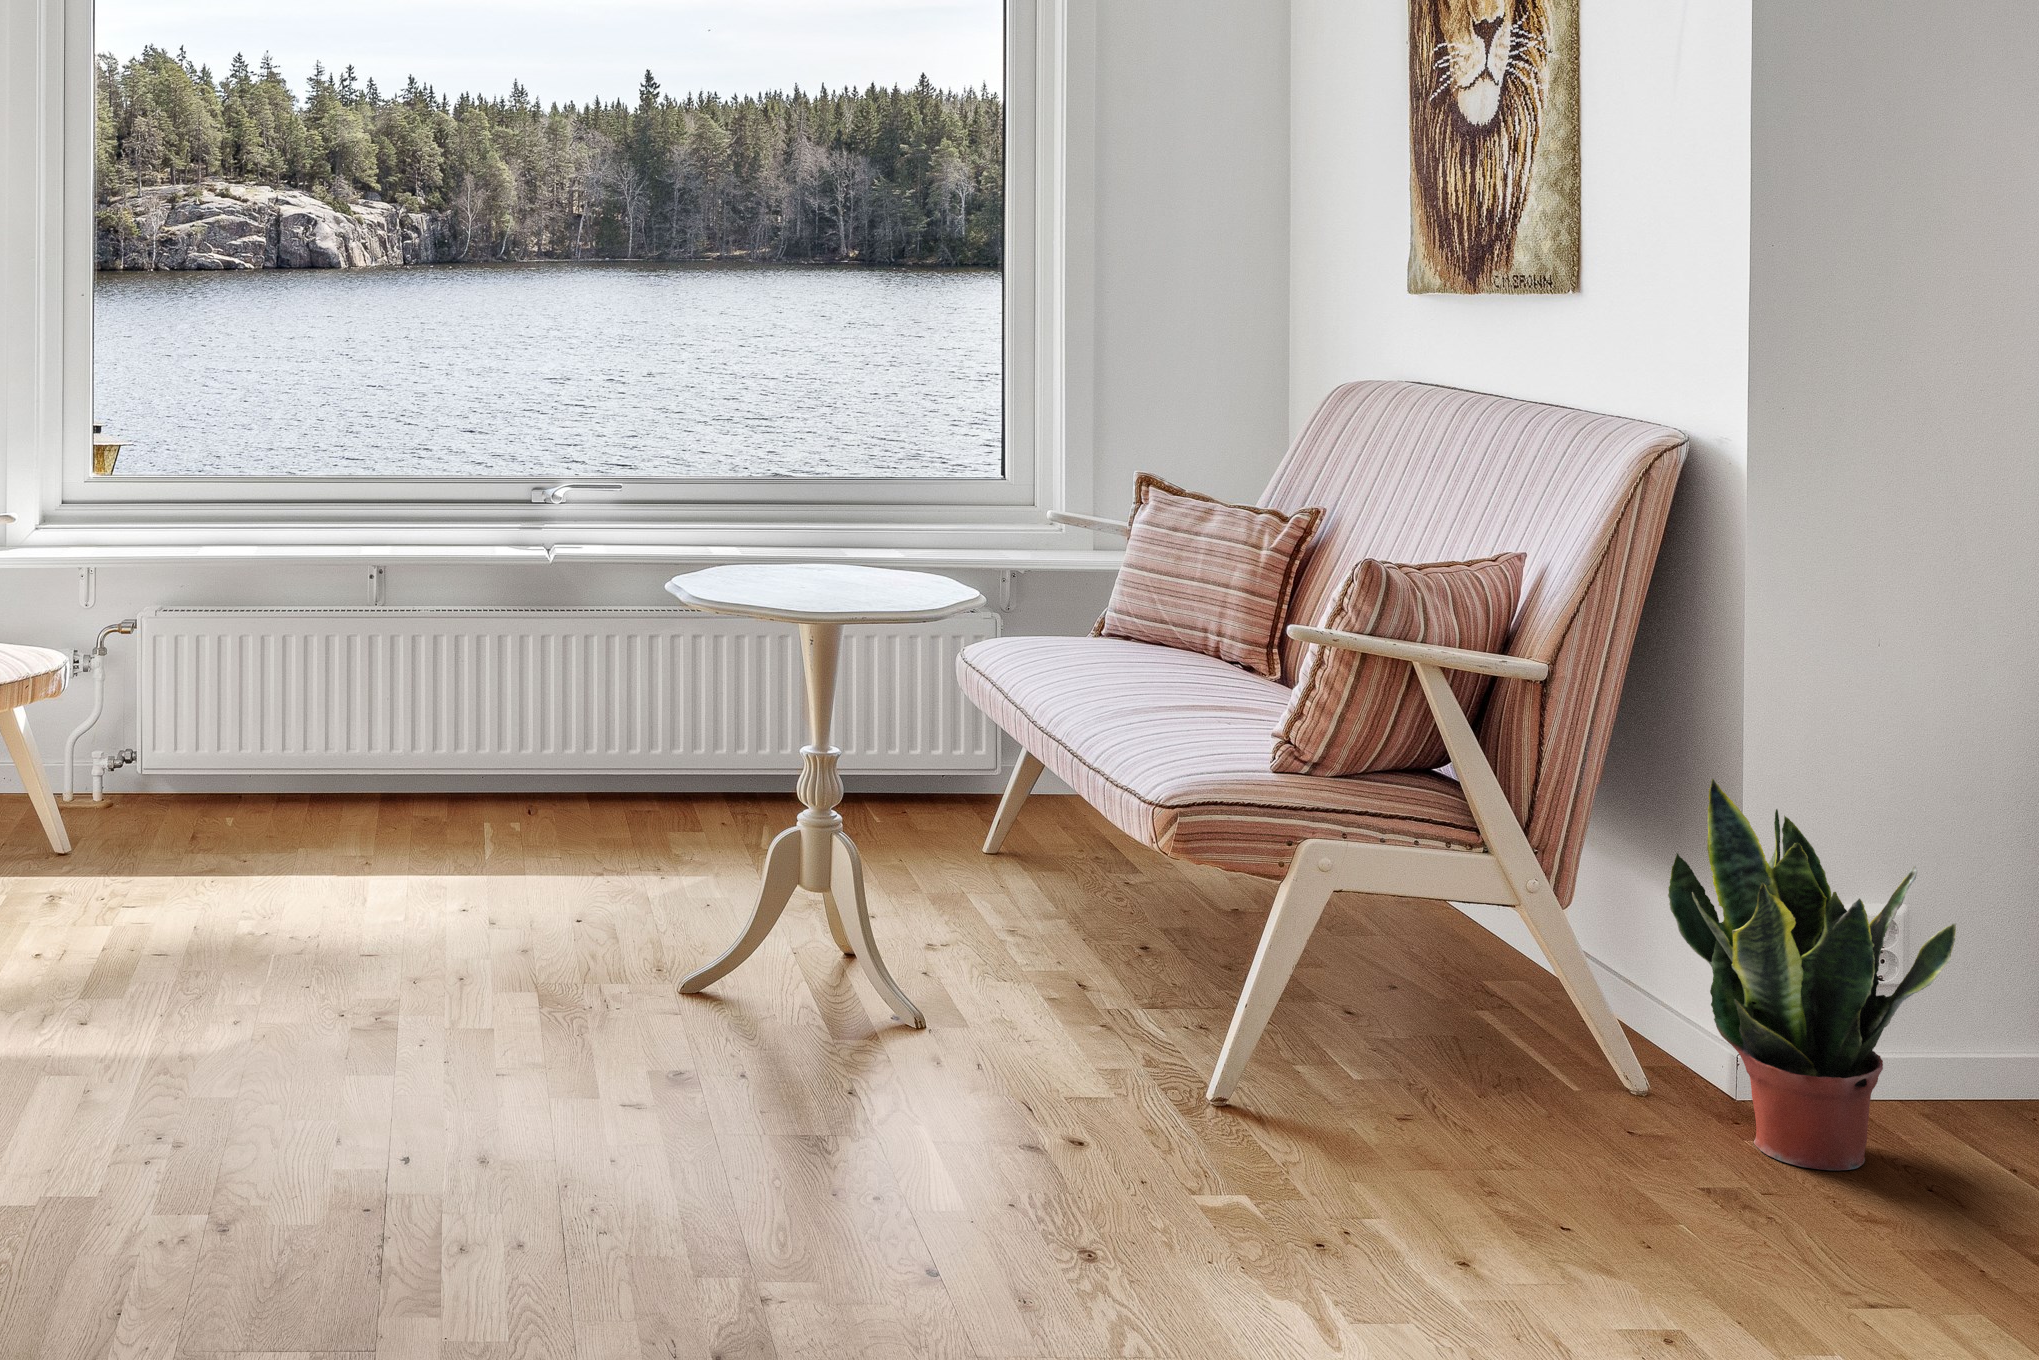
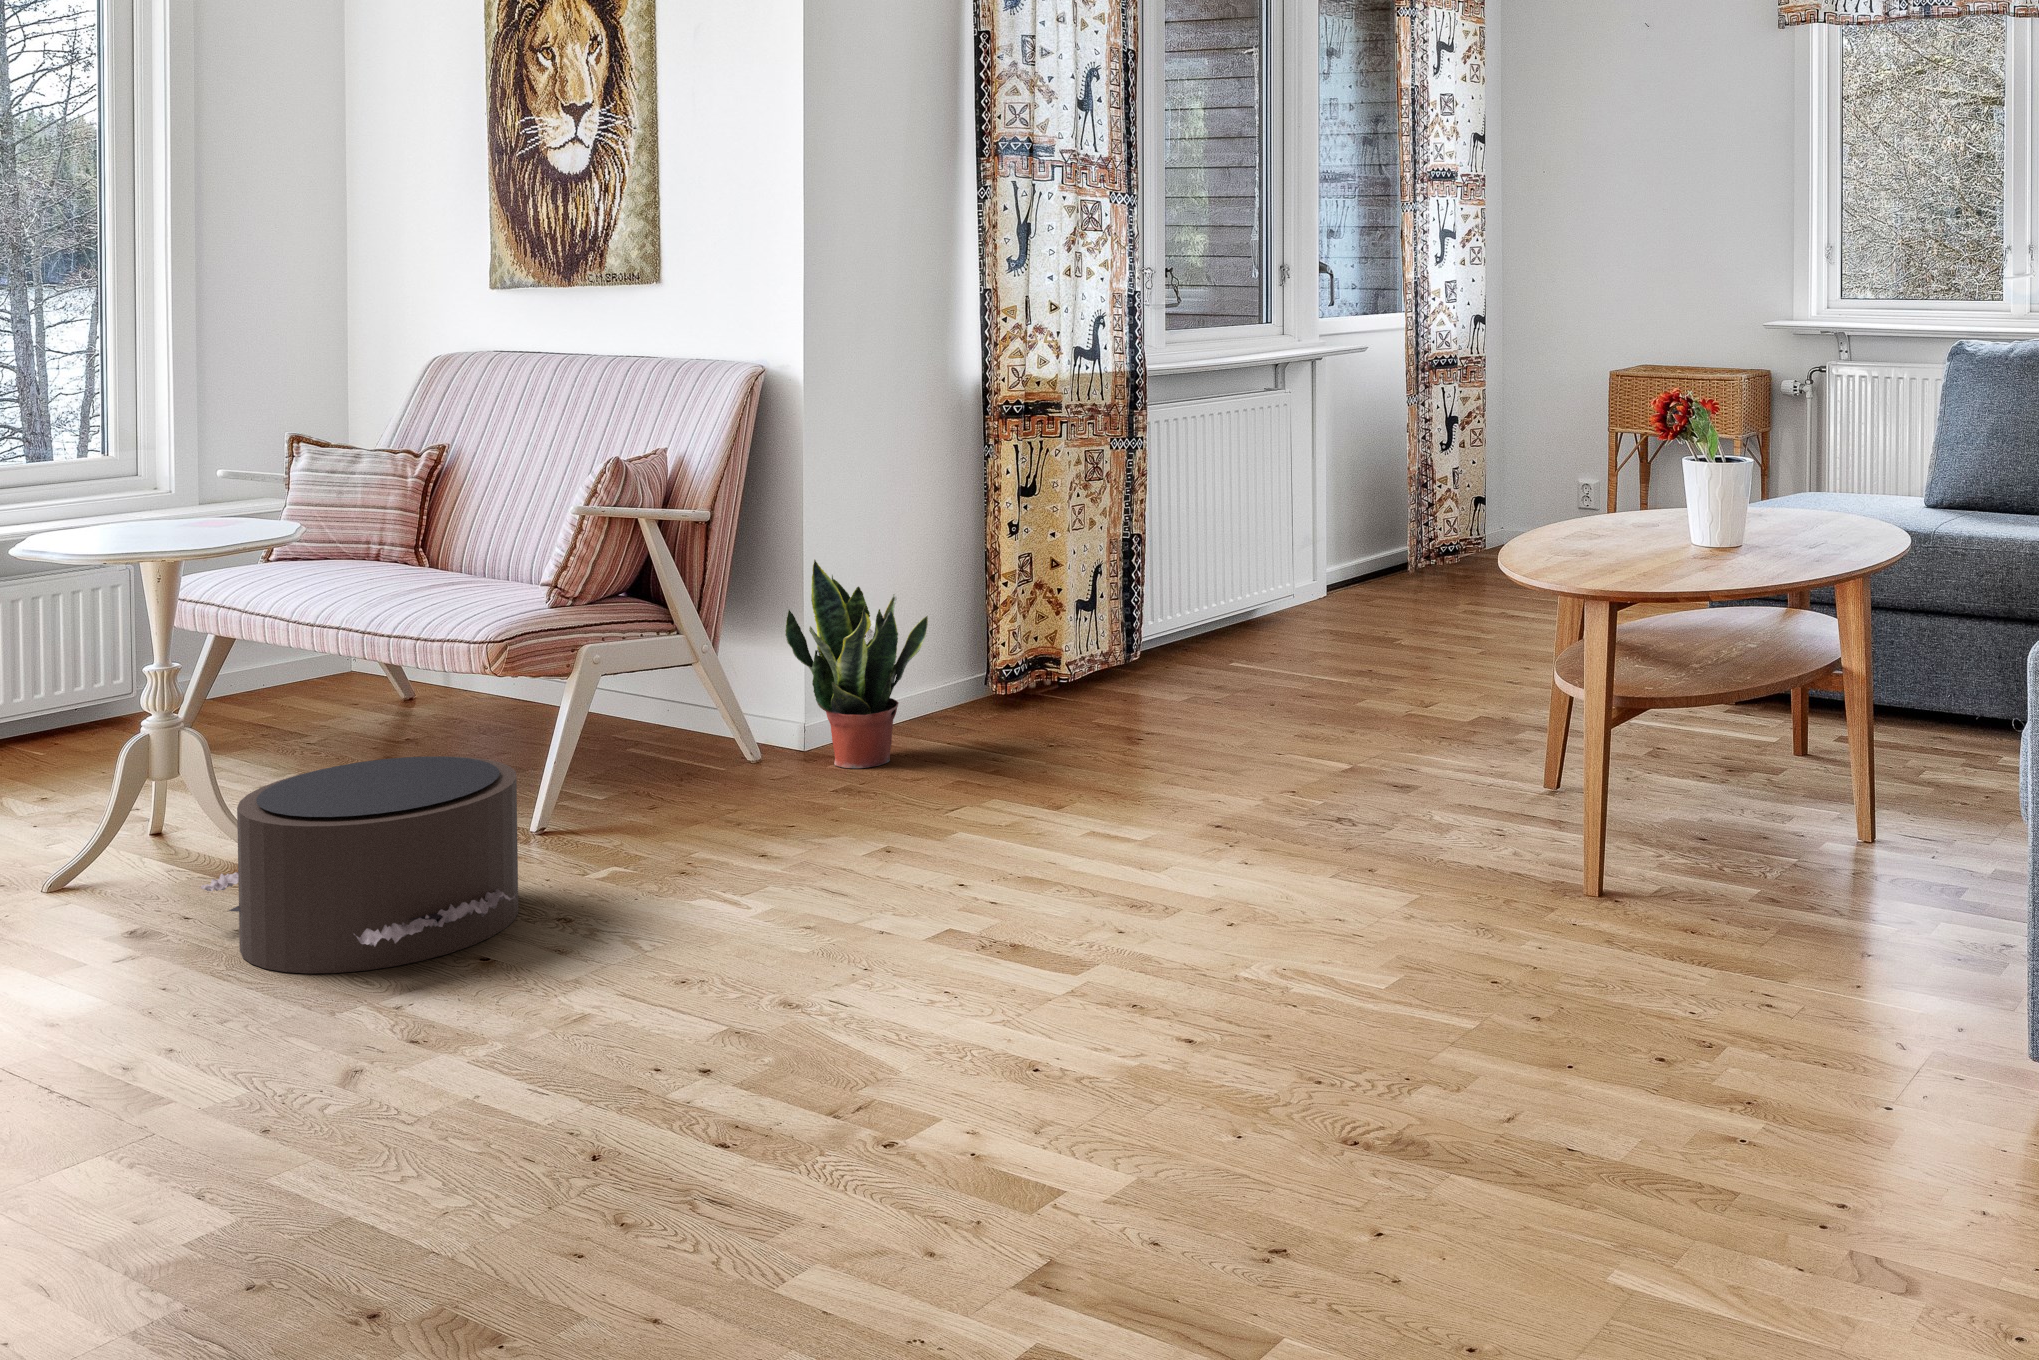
pouf: none [700,936,1048,1253] -> present [200,756,518,974]

